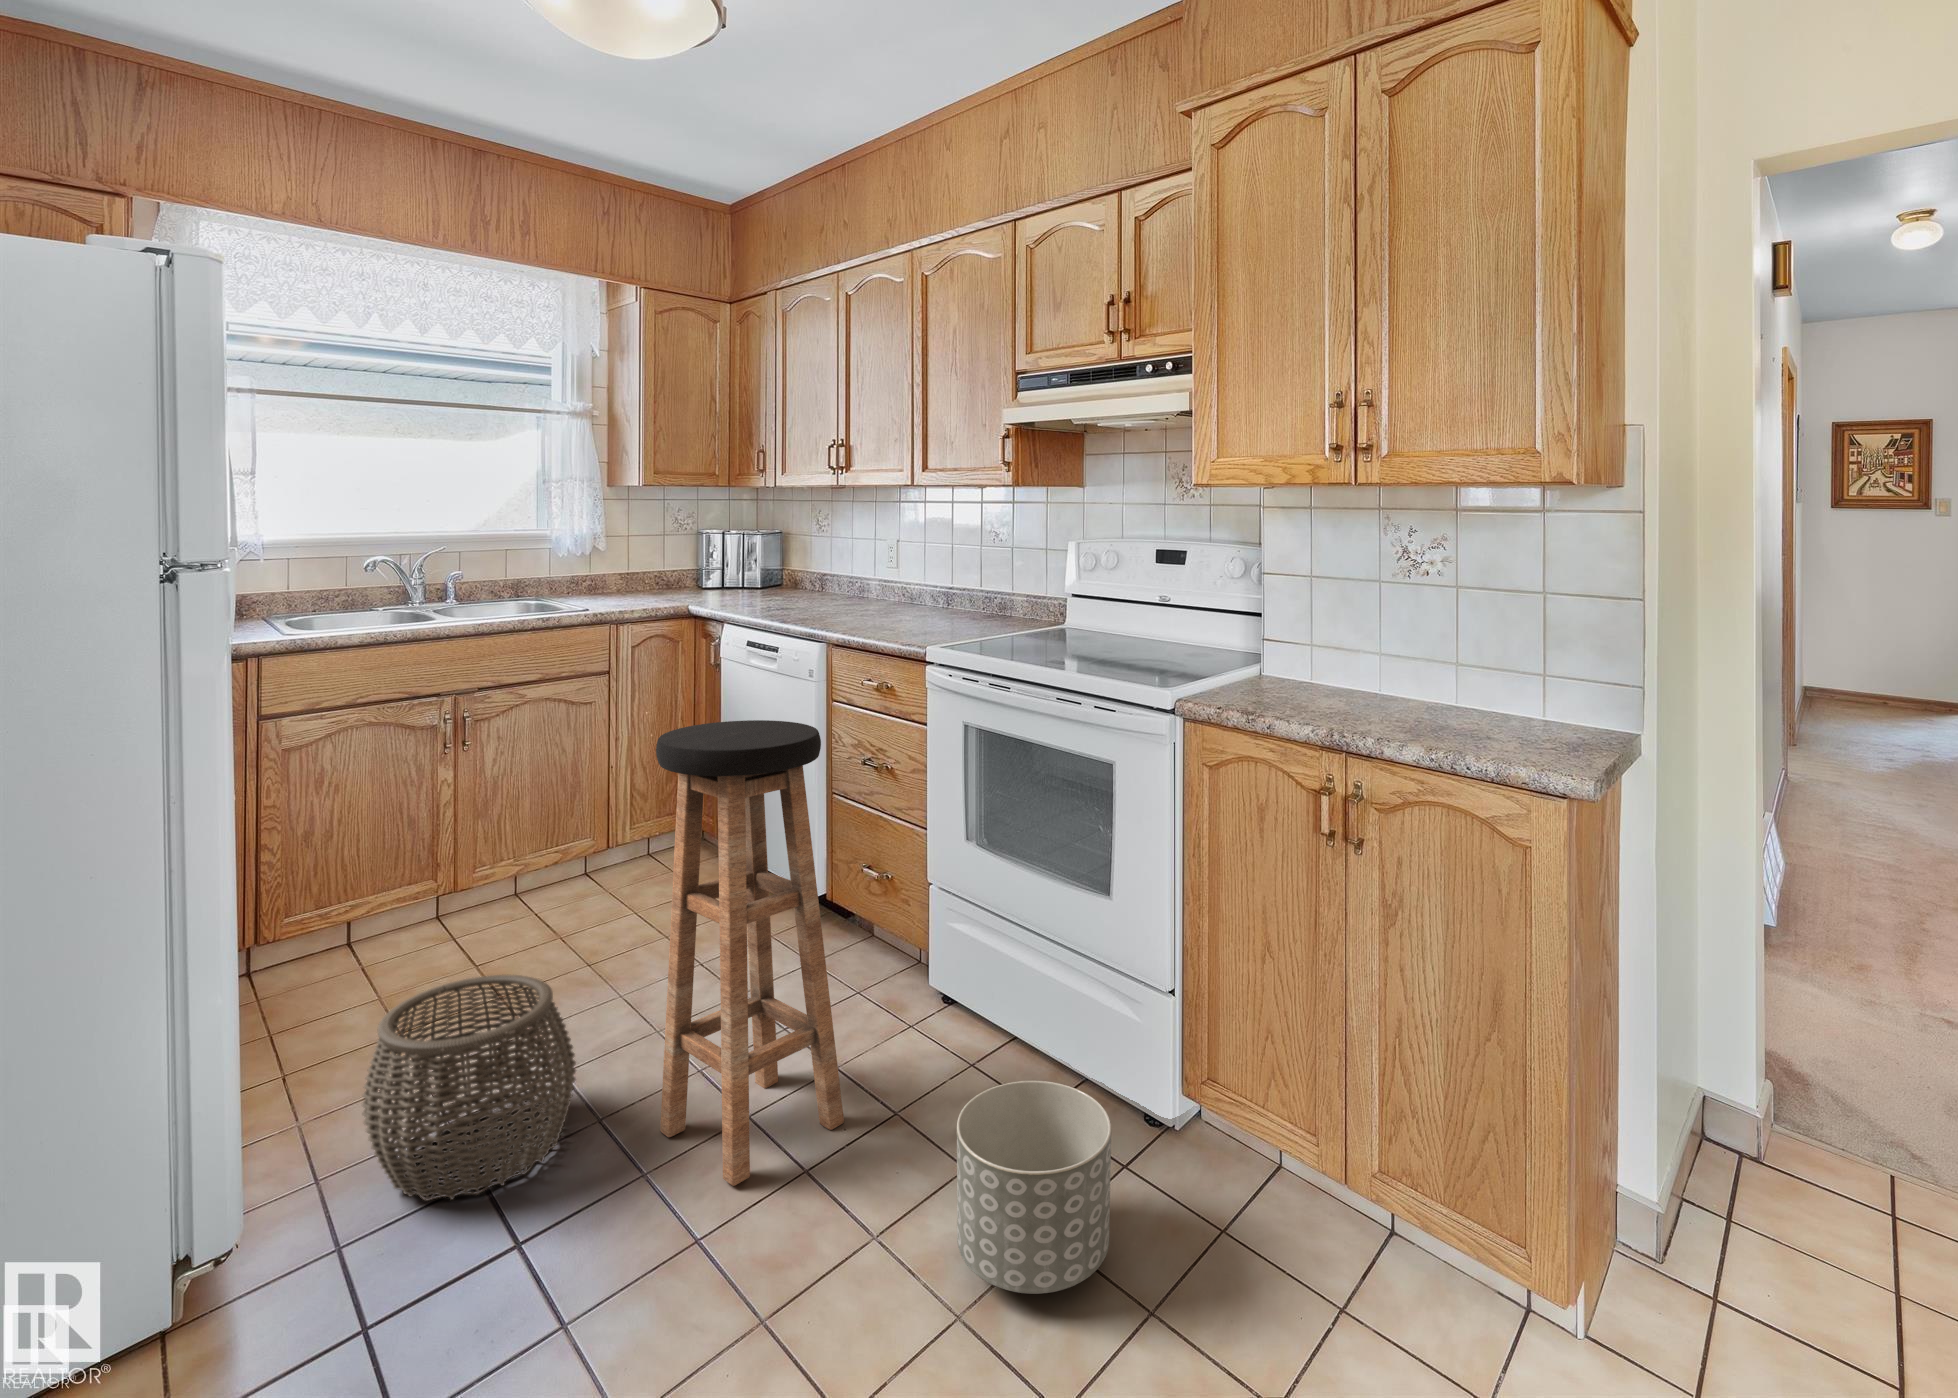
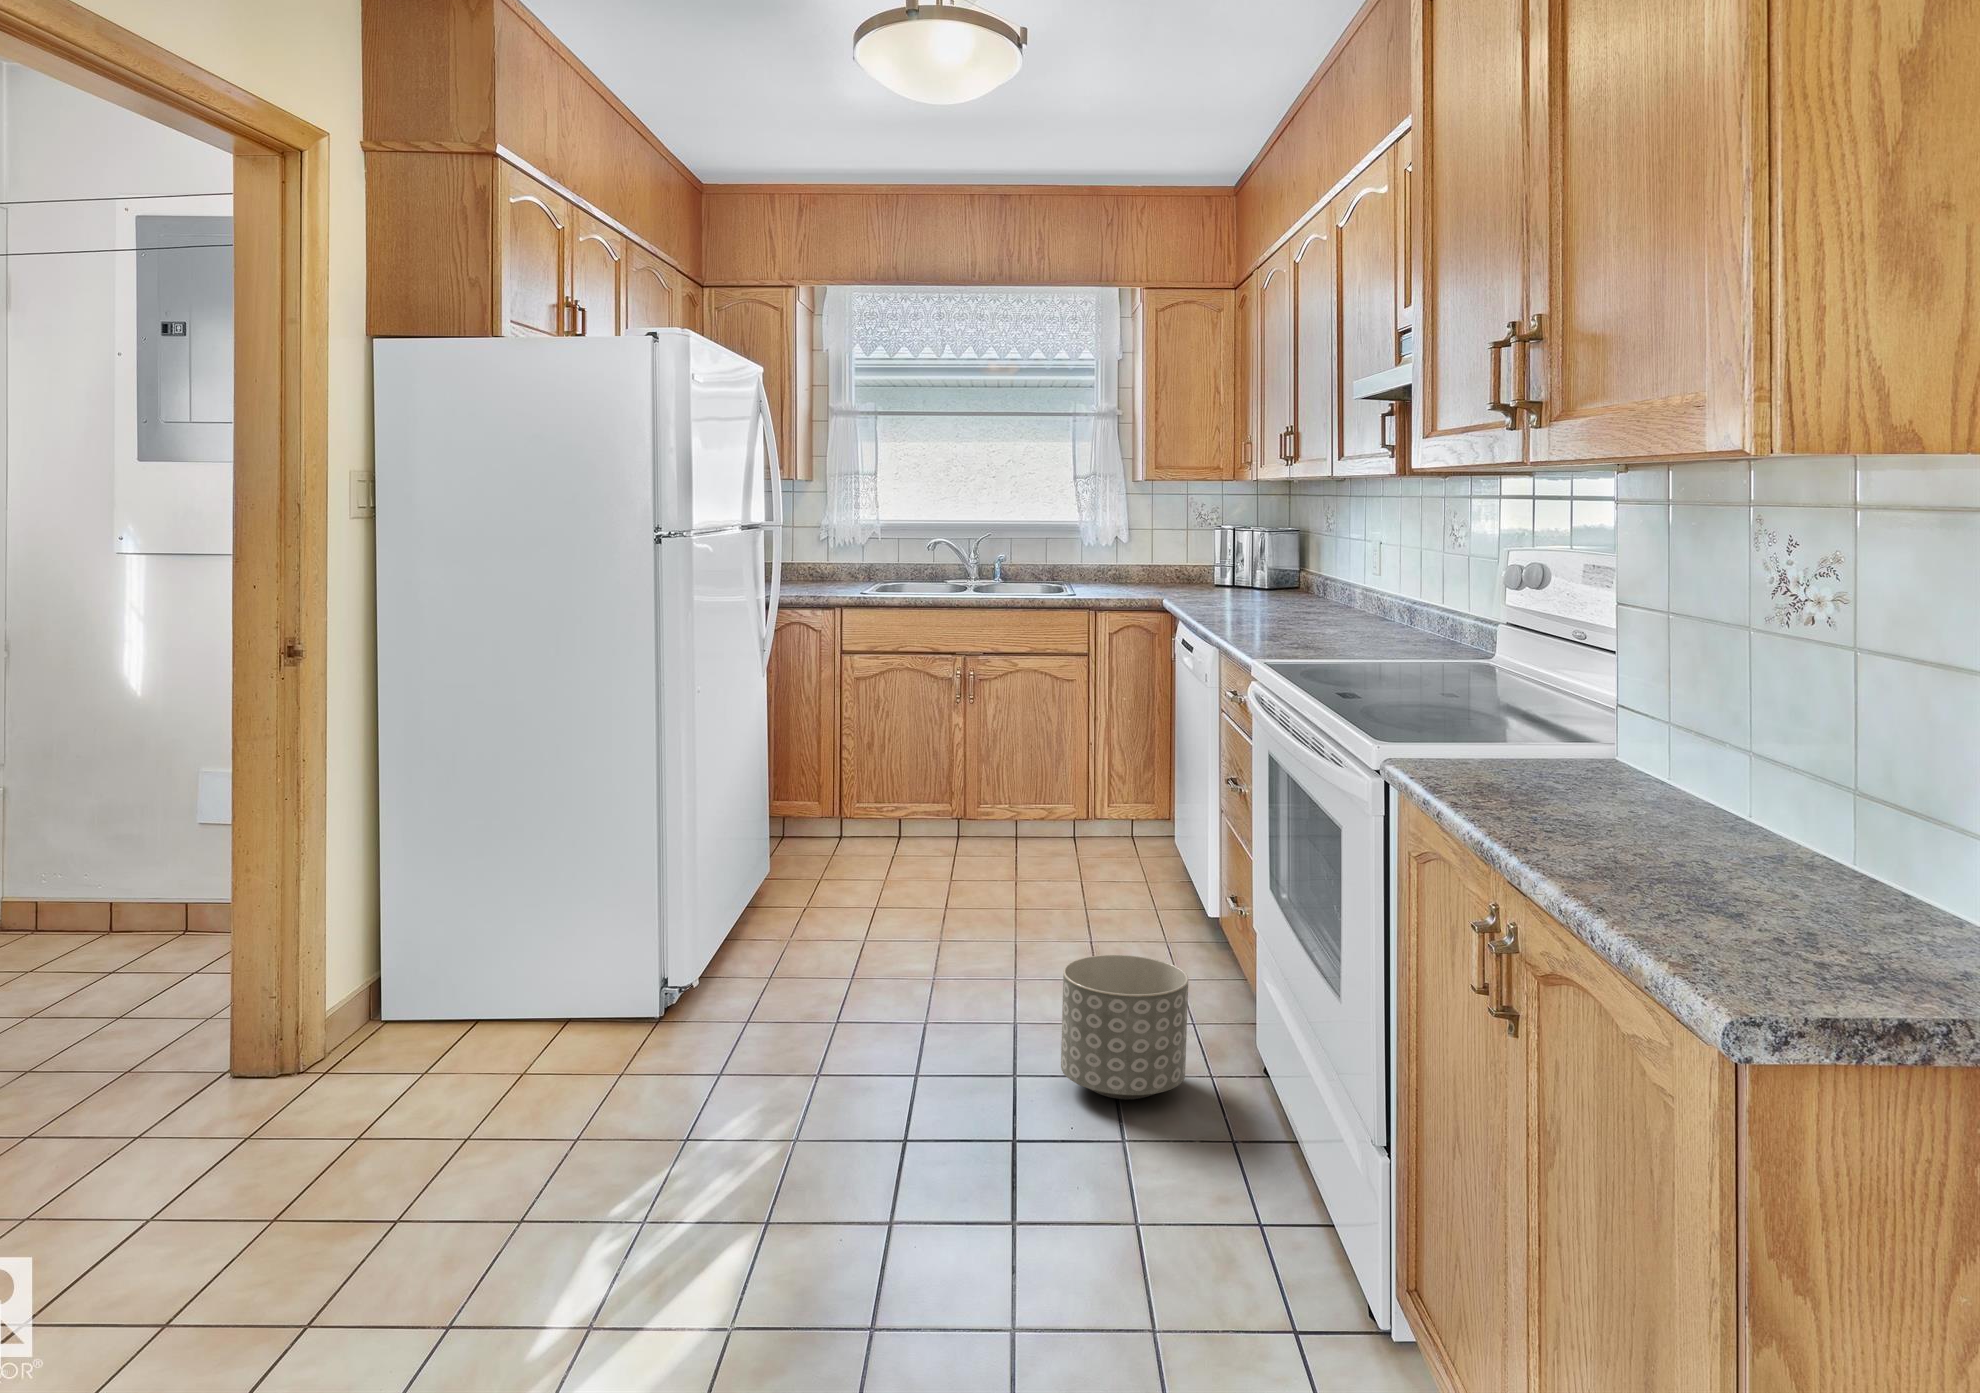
bar stool: present [656,720,844,1186] -> none [965,661,1089,998]
woven basket: present [362,975,576,1201] -> none [800,828,928,960]

